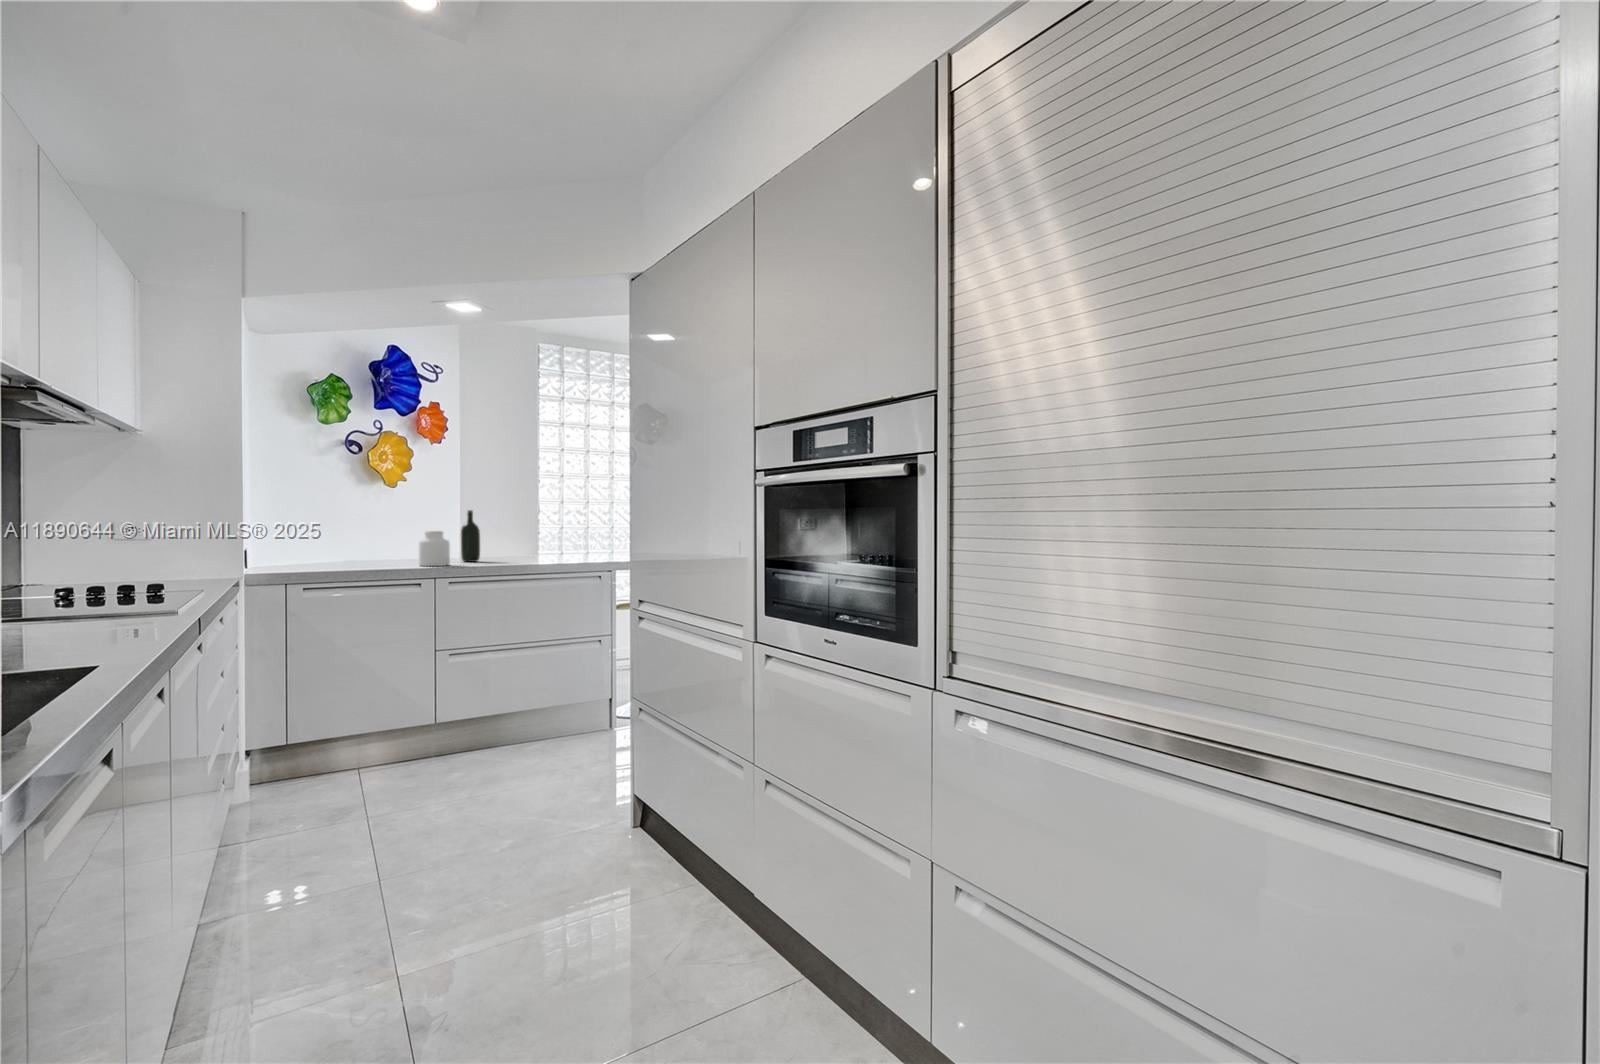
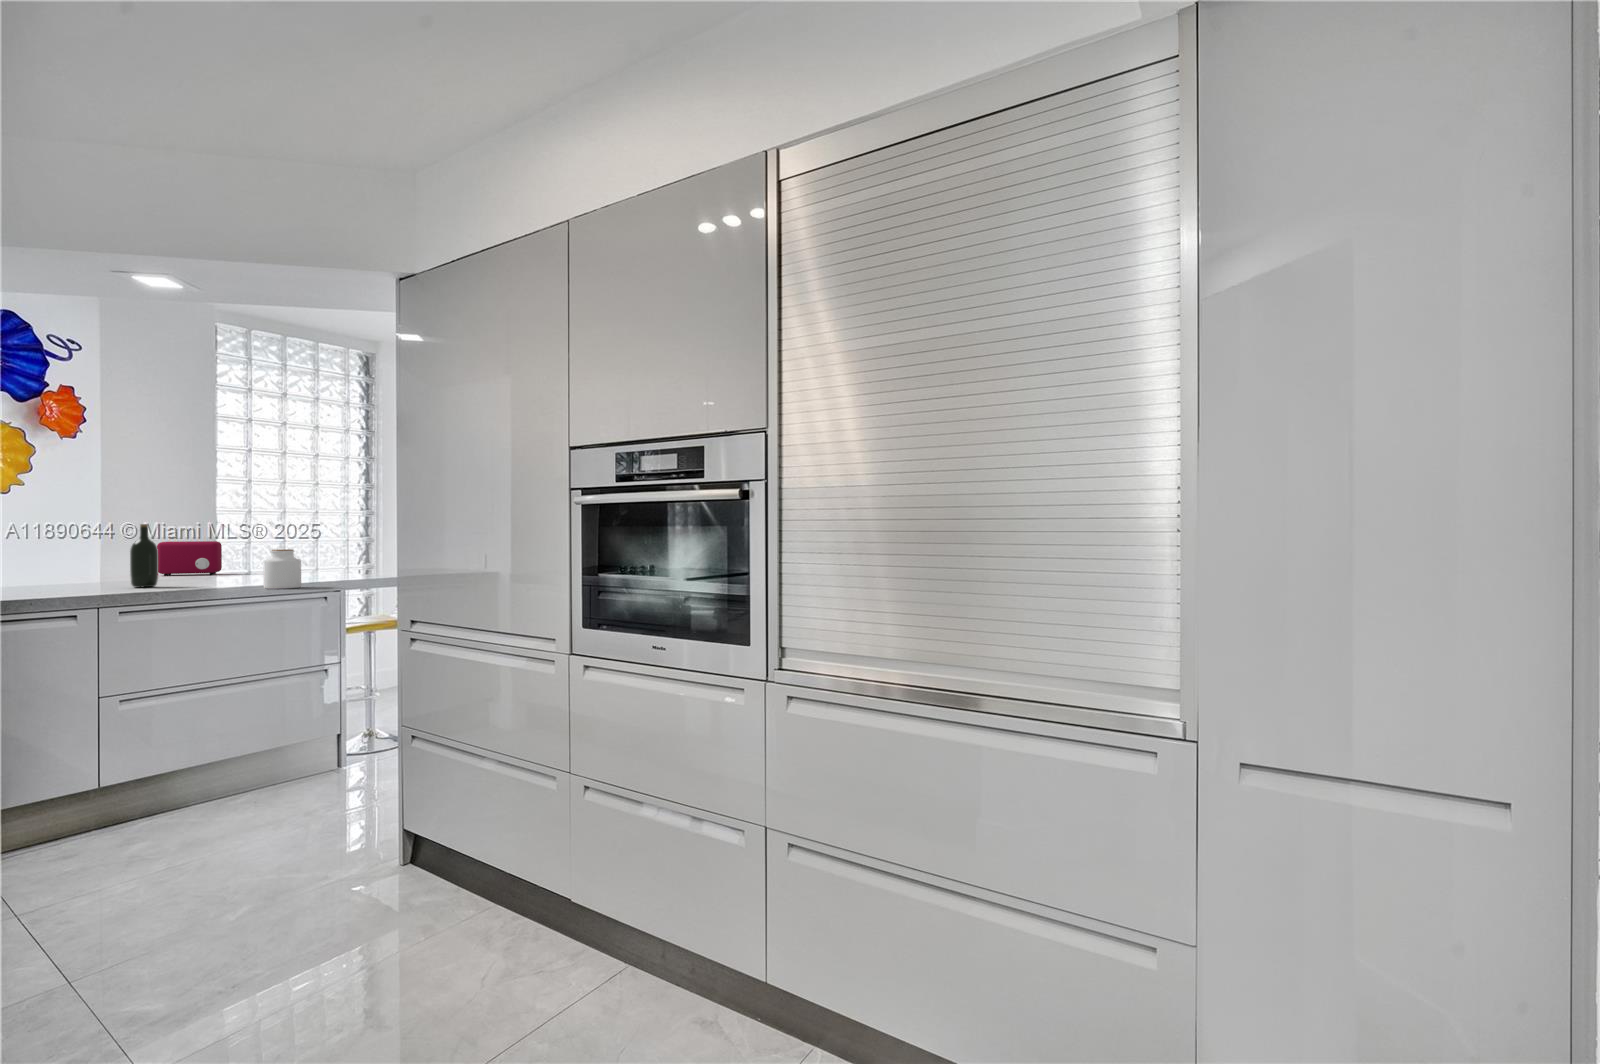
toaster: none [495,525,540,553] -> present [157,541,222,576]
jar: present [419,531,450,566] -> present [264,549,301,589]

